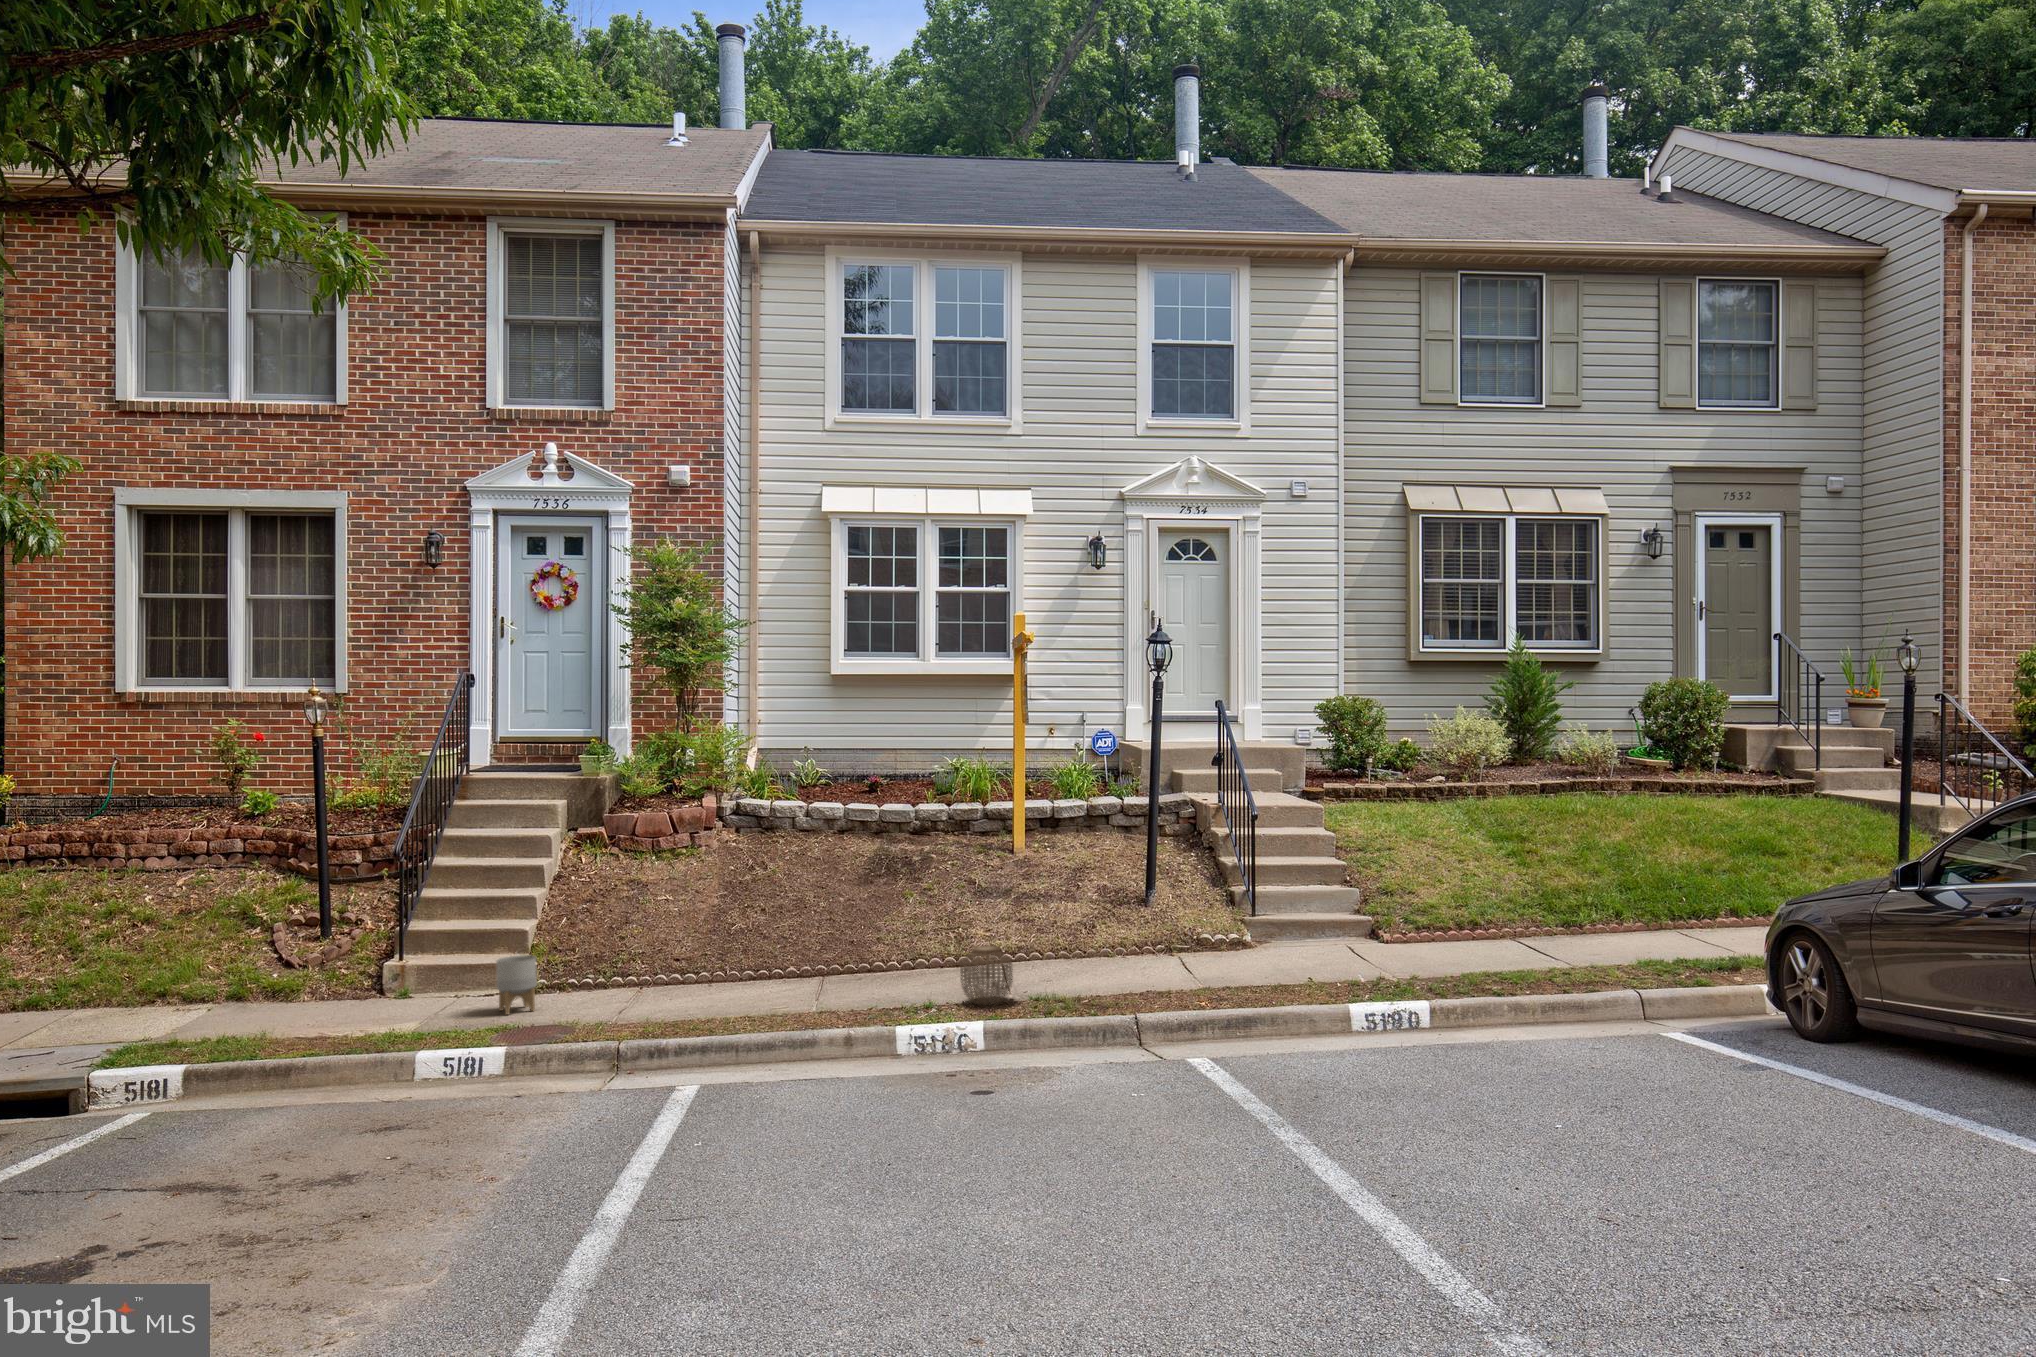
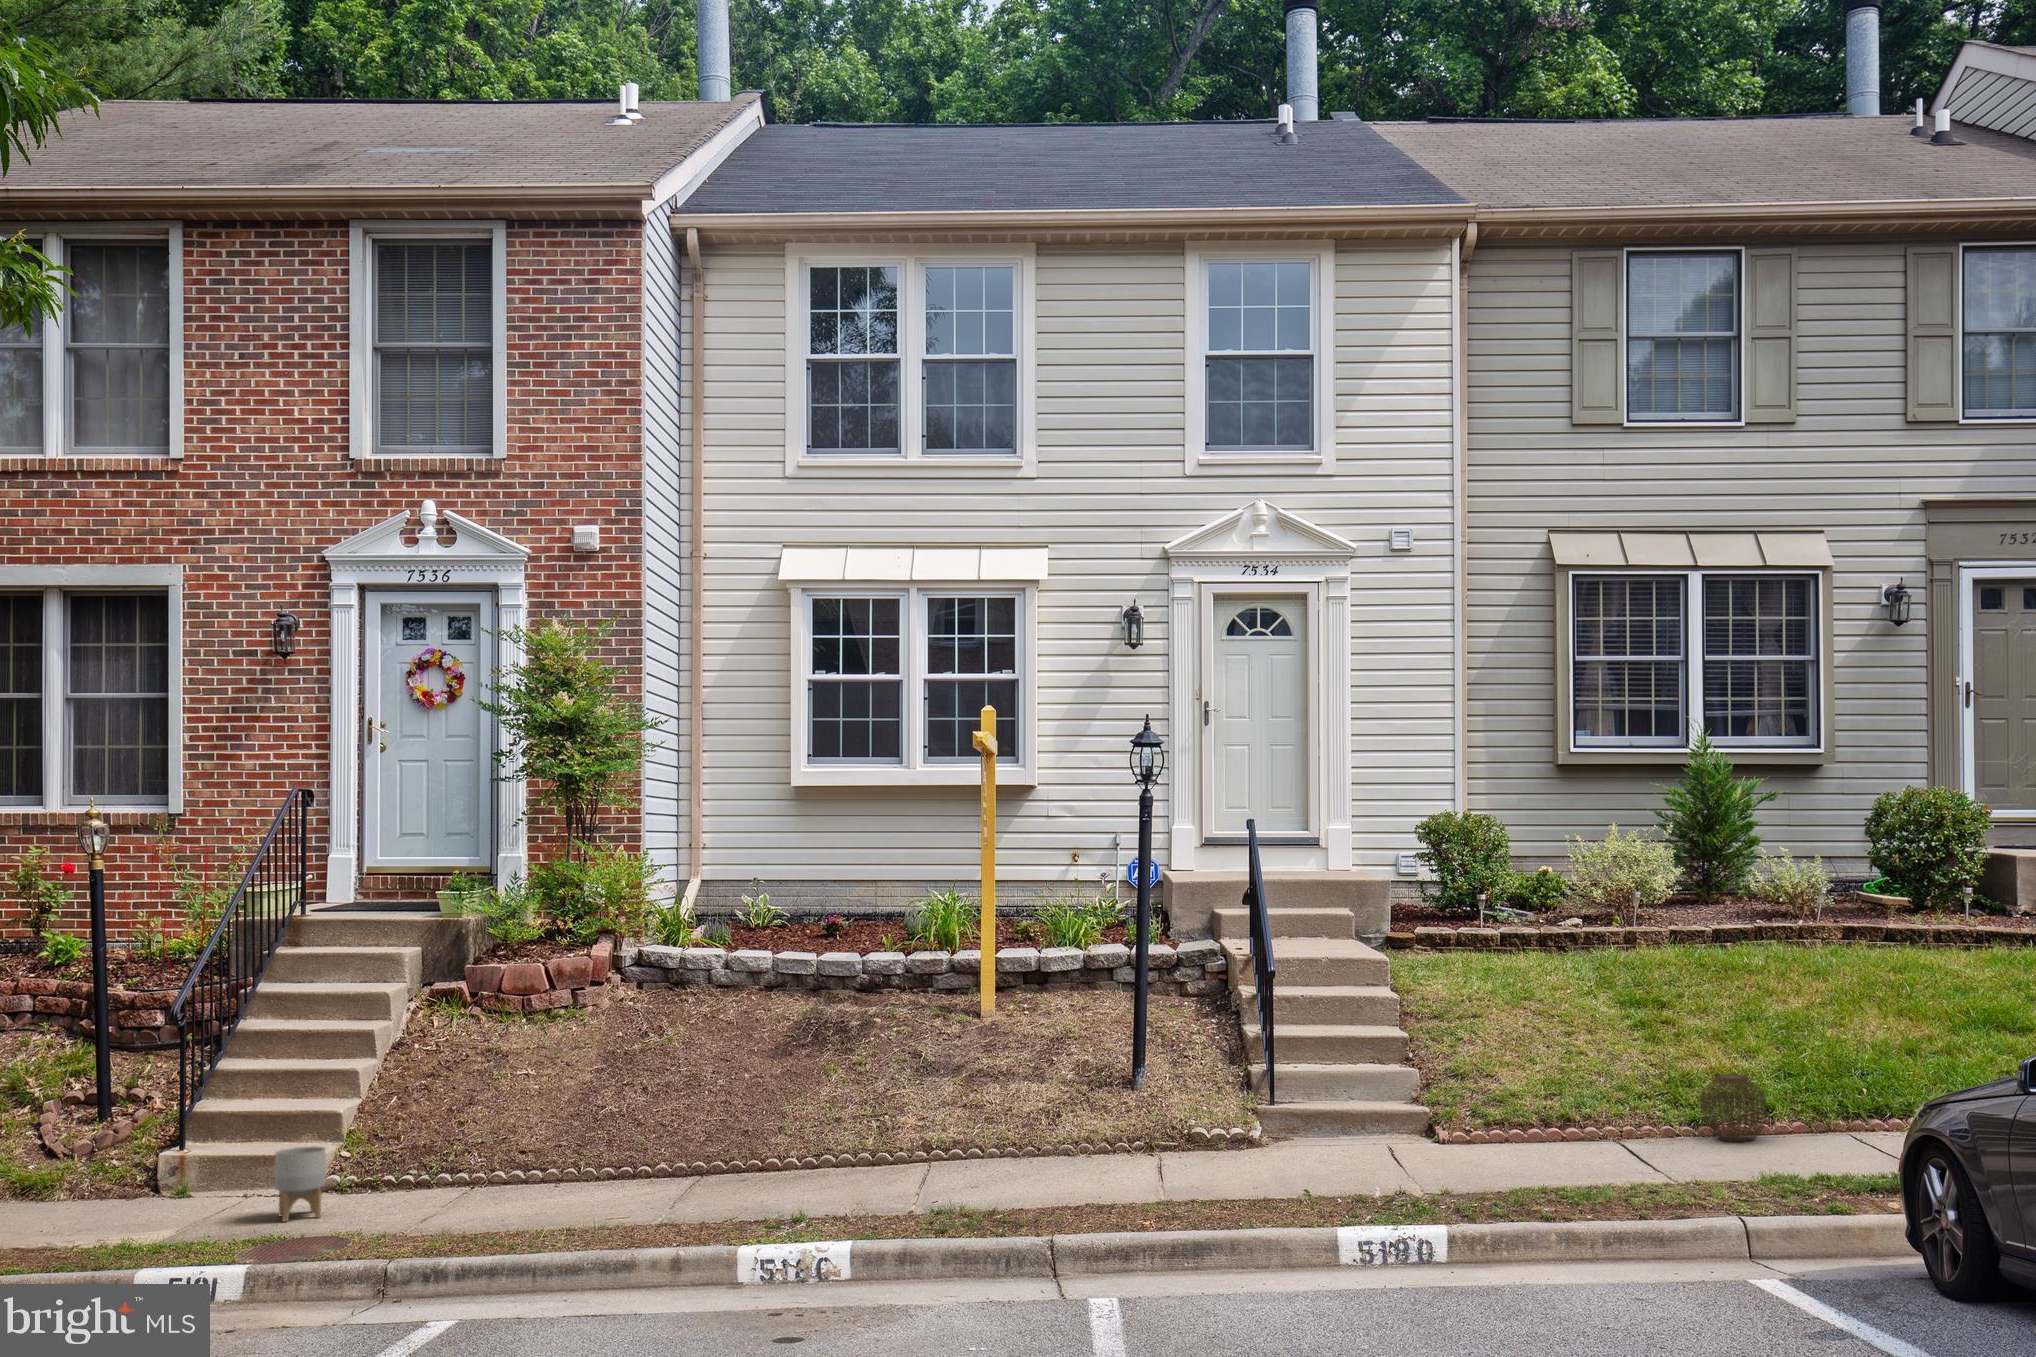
woven basket: present [960,946,1013,1005] -> present [1701,1074,1766,1142]

